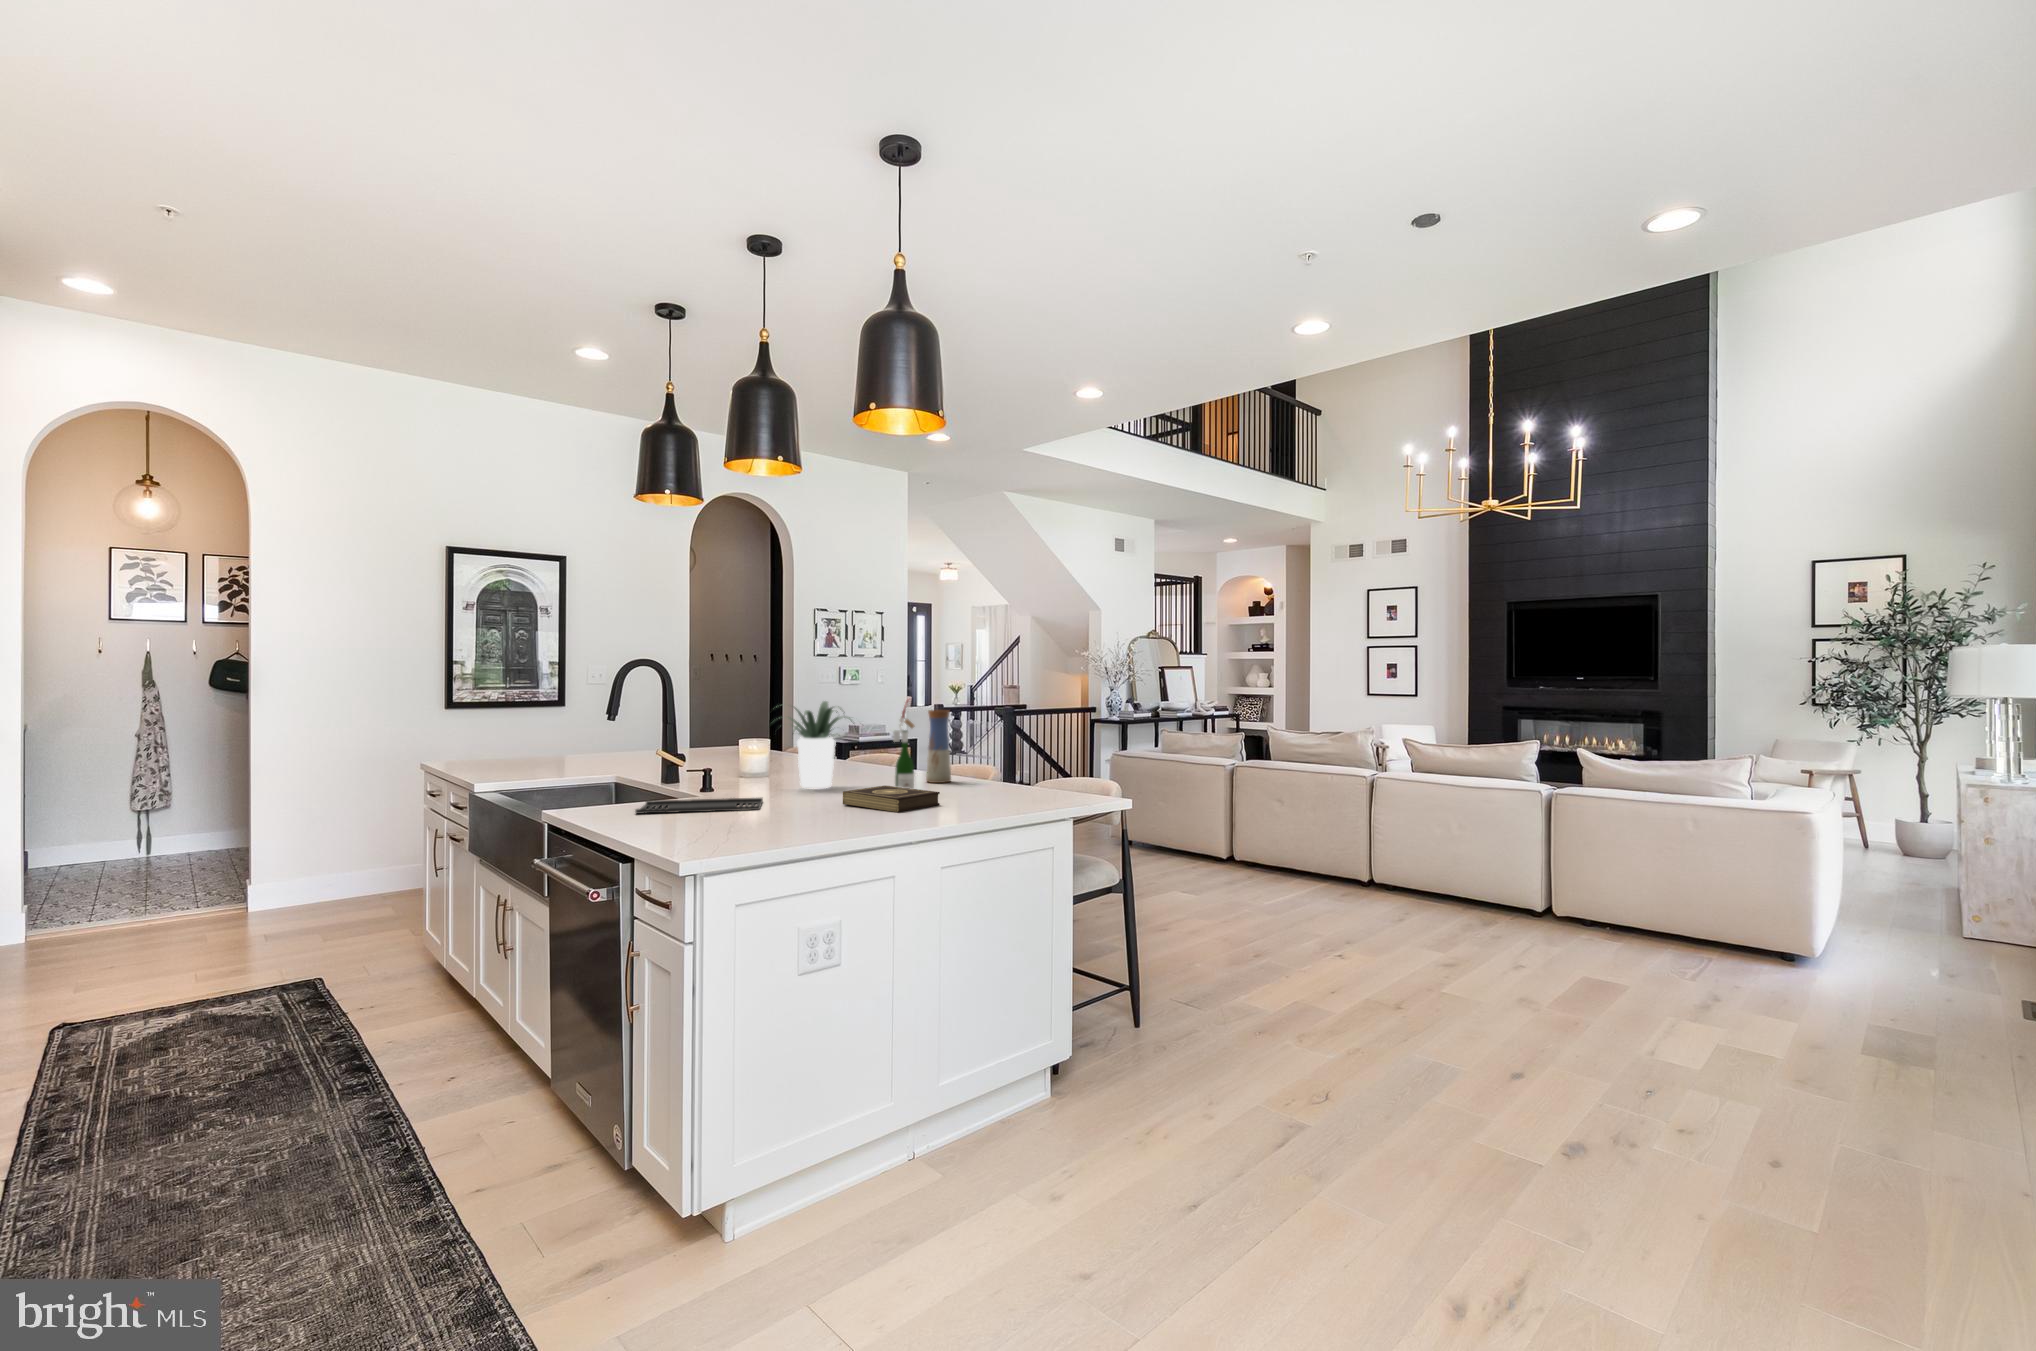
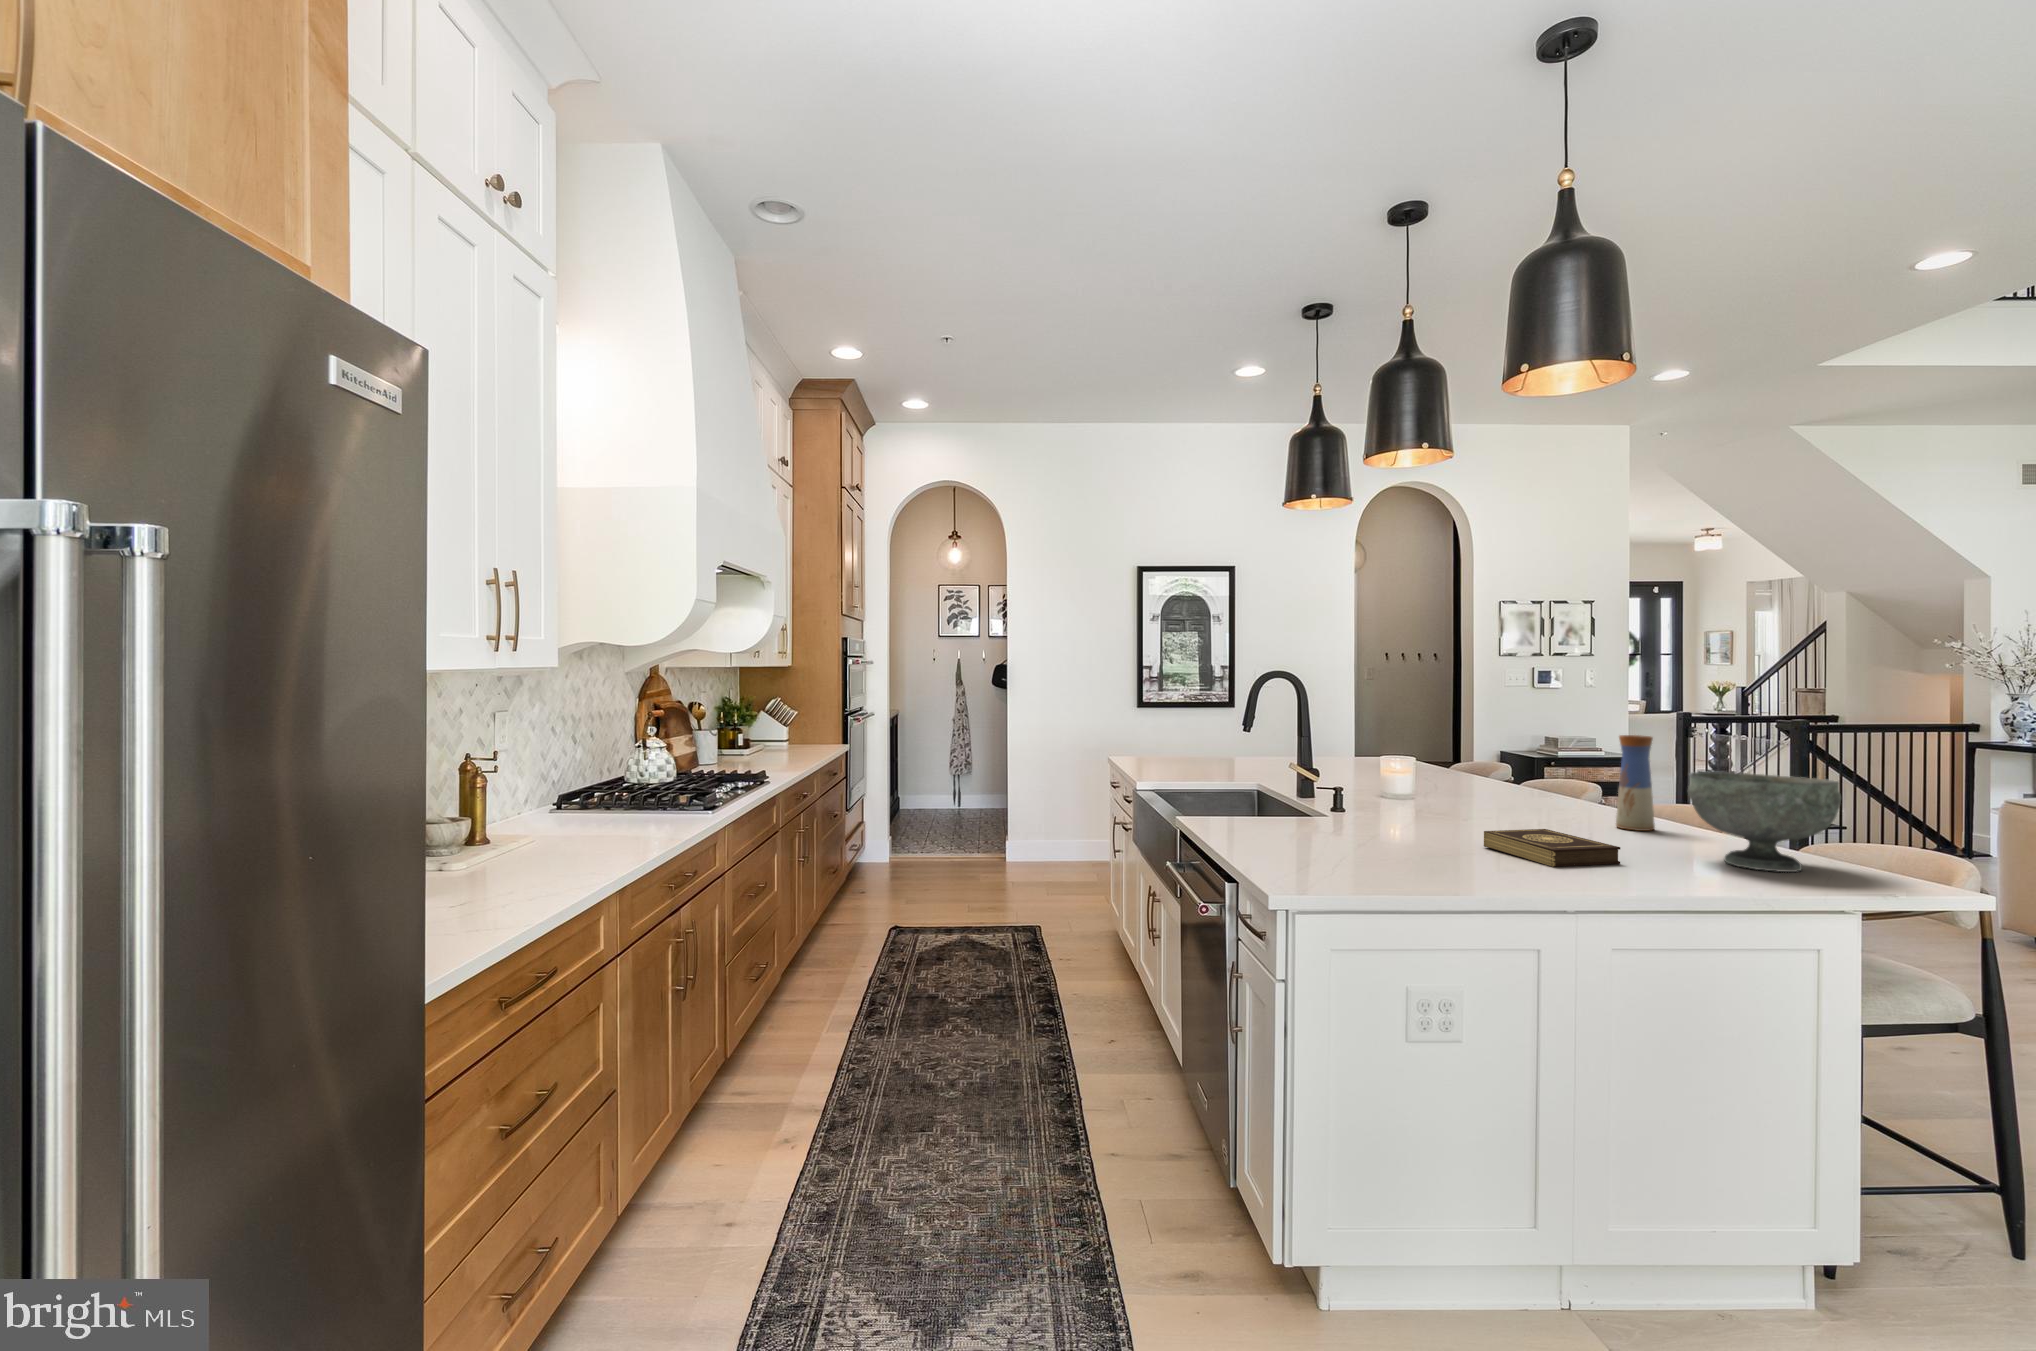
wine bottle: present [893,700,915,788] -> none [1561,721,1603,840]
potted plant: present [789,701,852,788] -> none [1400,719,1528,821]
decorative bowl: none [978,732,1062,798] -> present [1688,772,1841,872]
tray: present [635,798,763,814] -> none [1253,816,1390,841]

